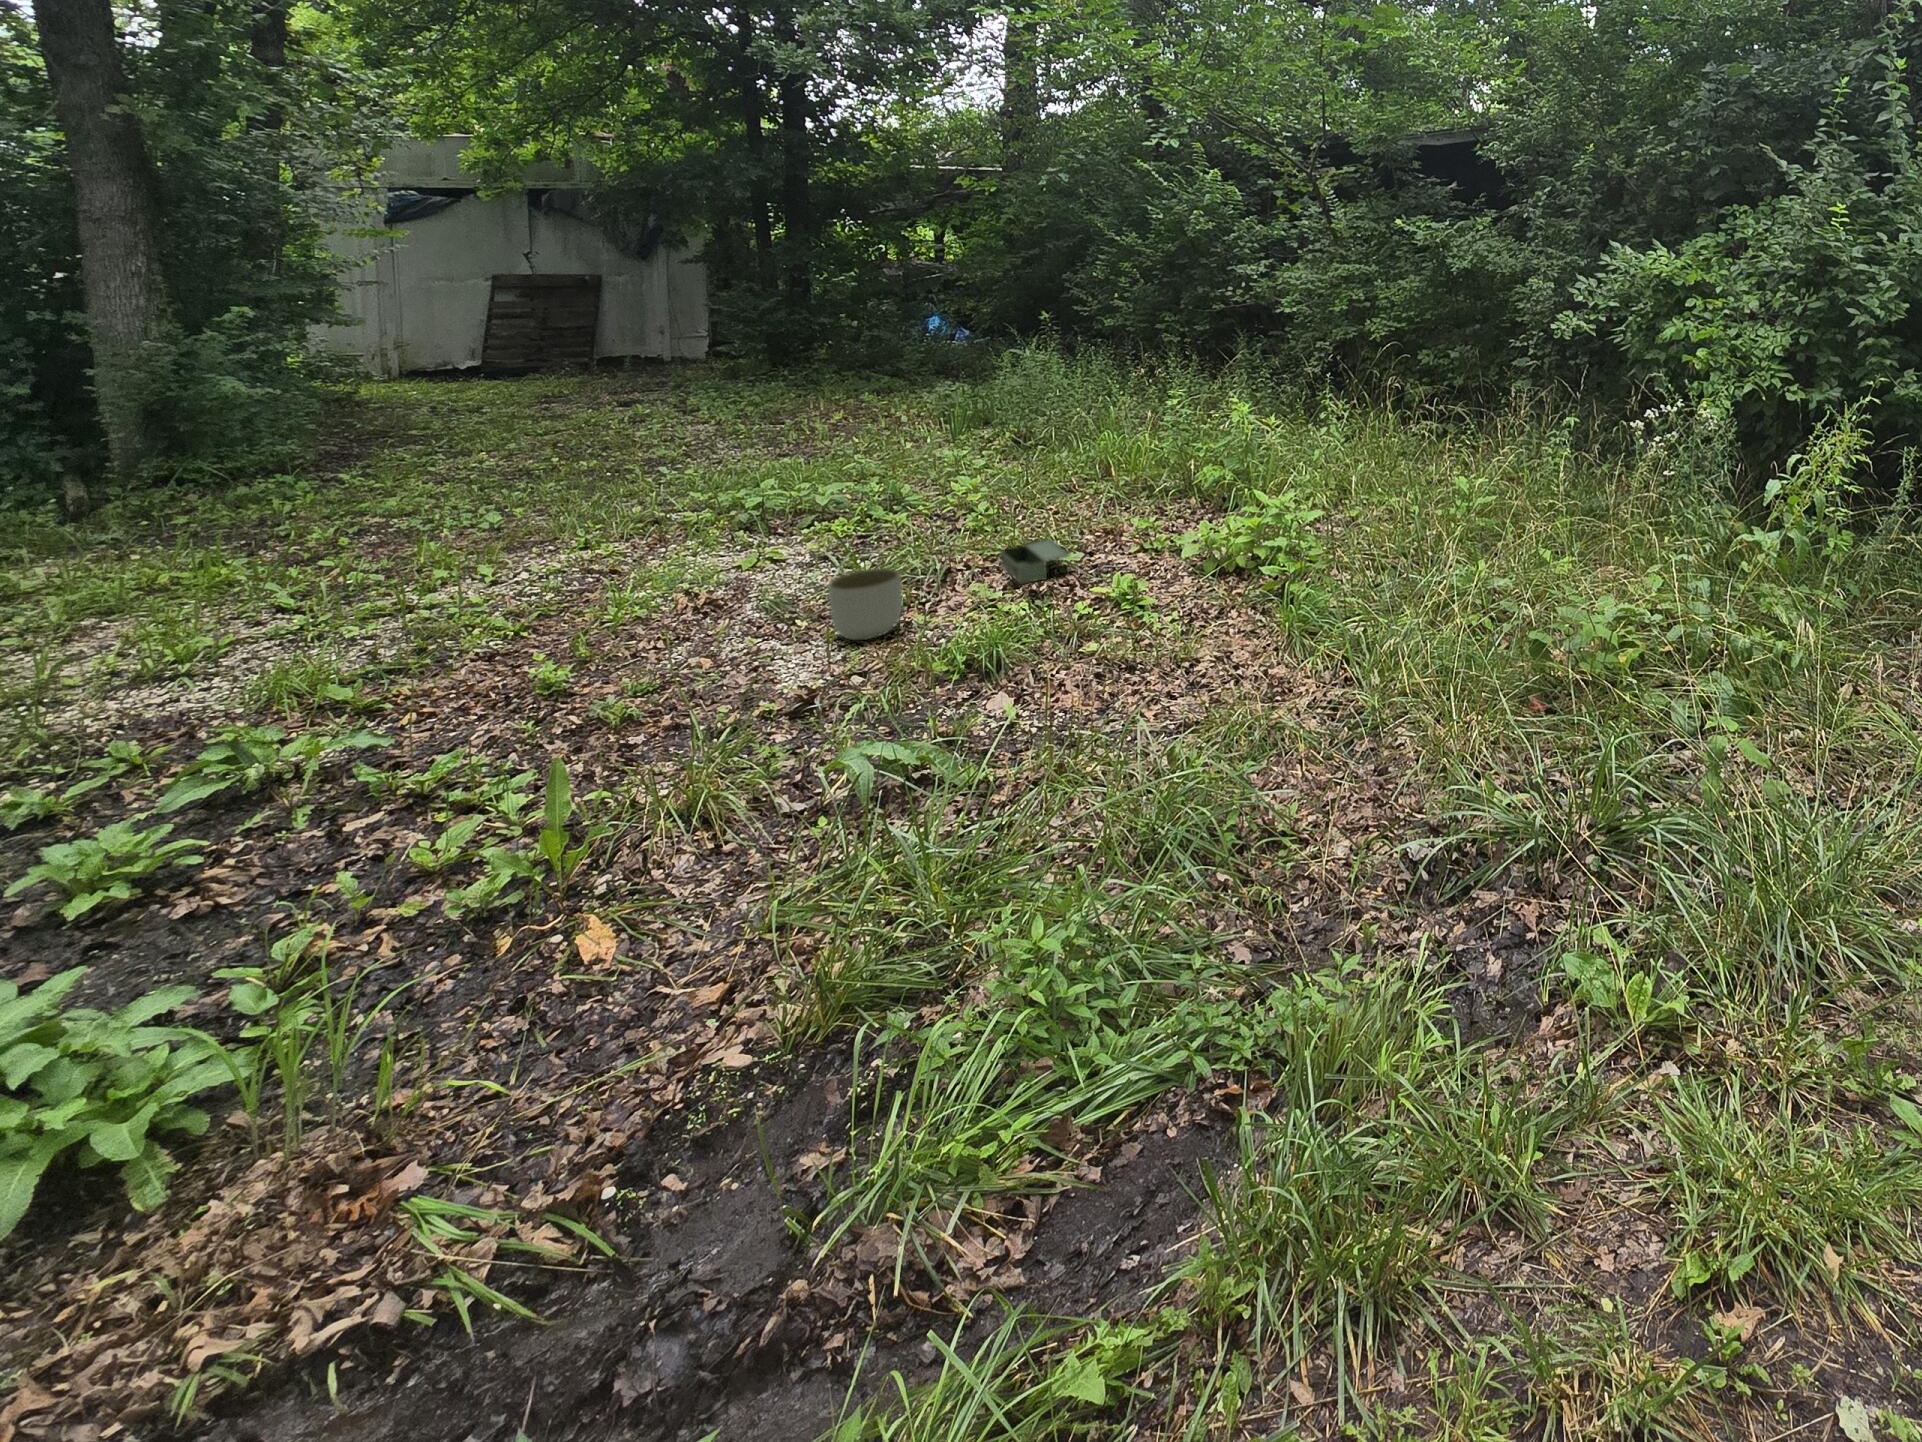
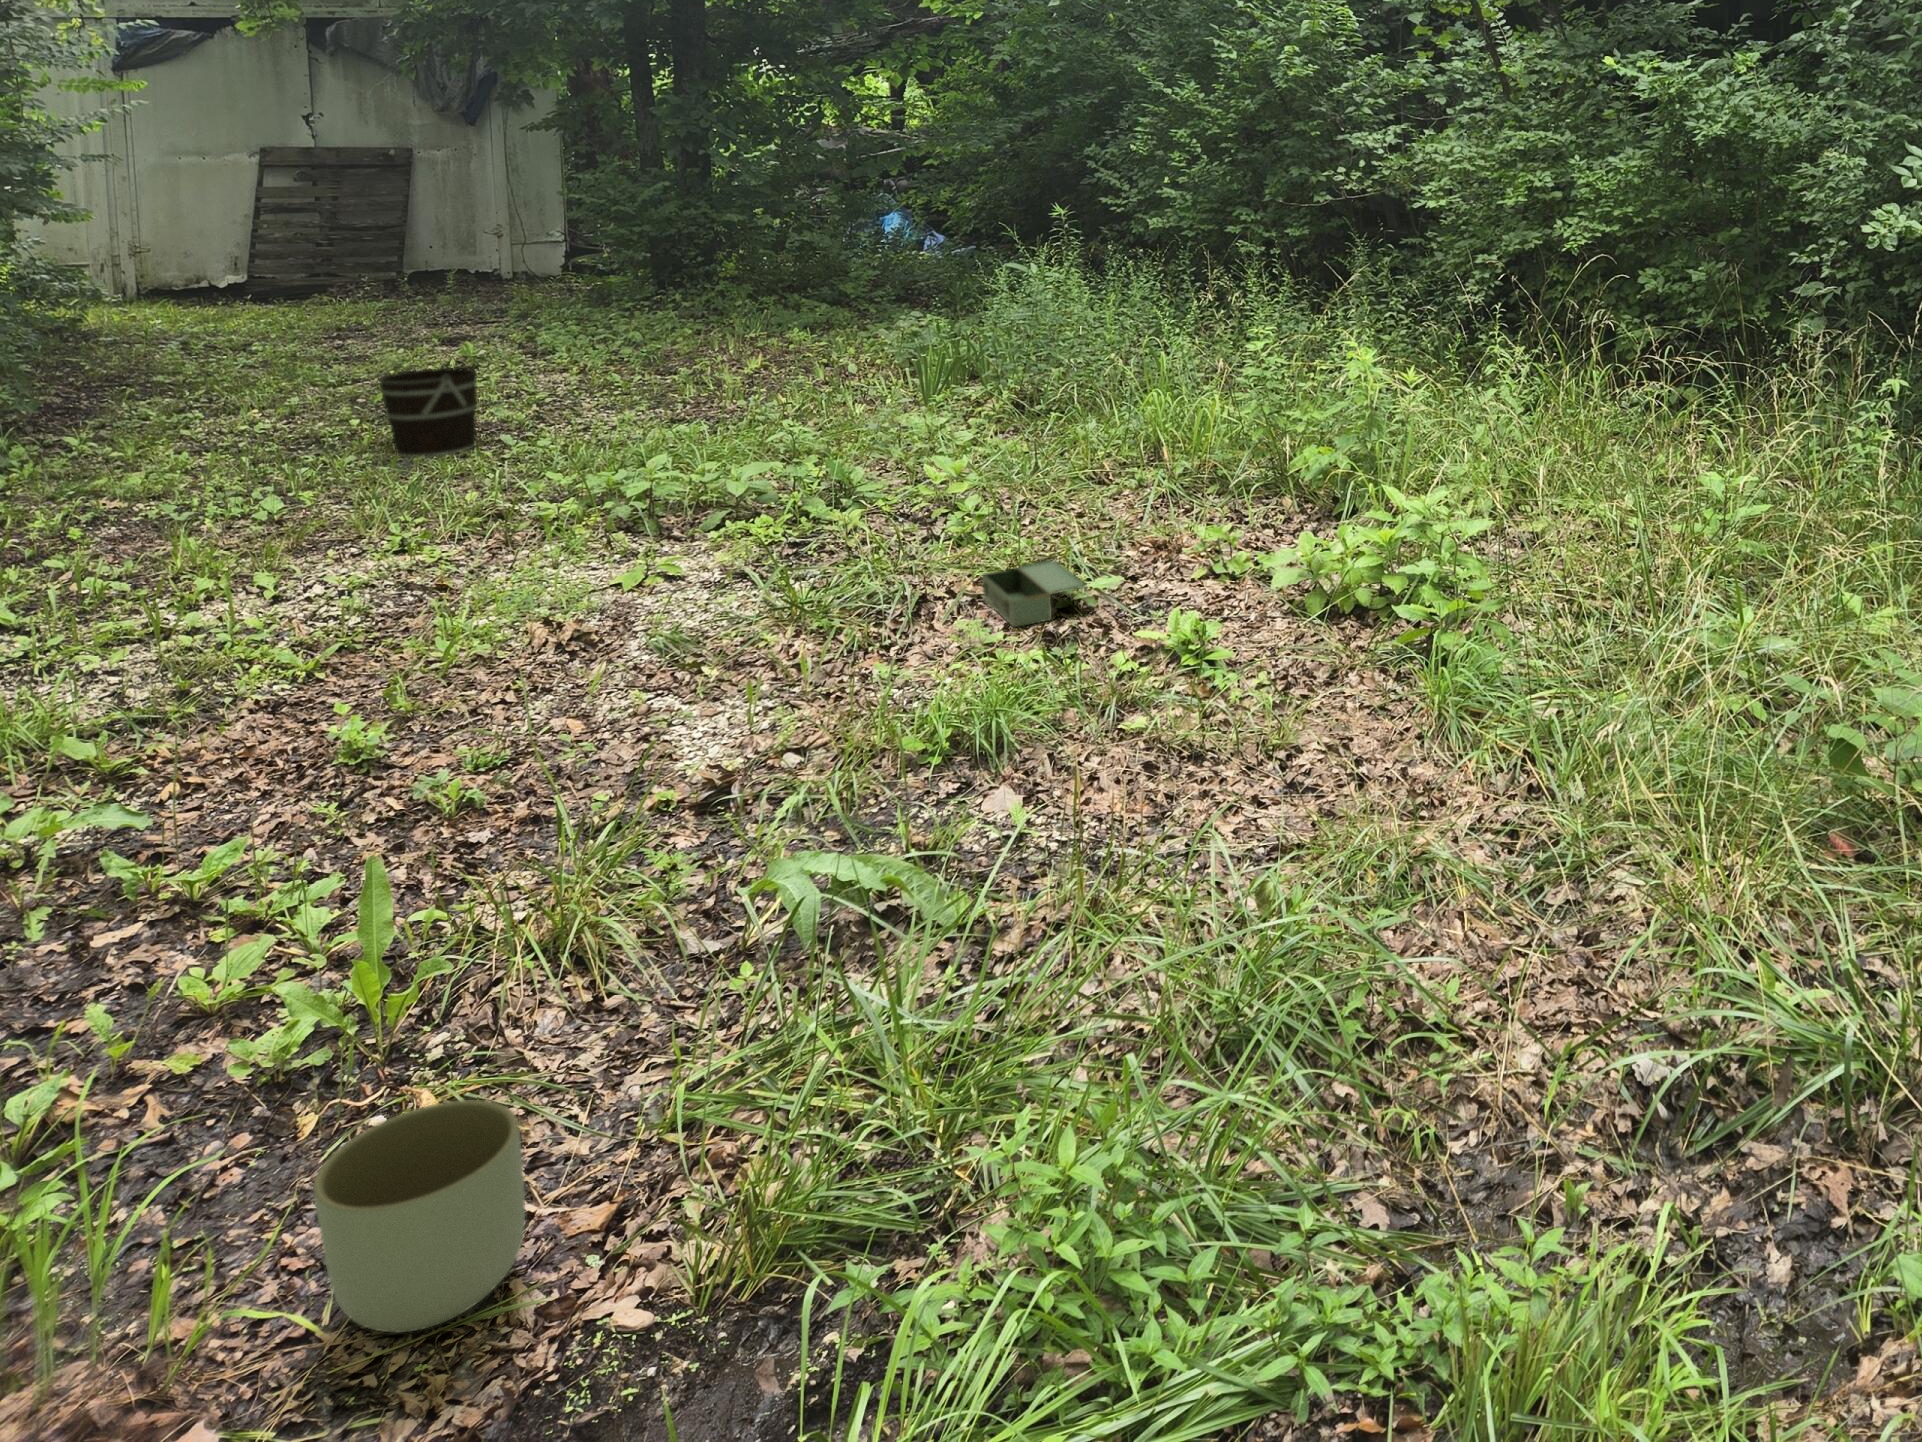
bucket: none [569,415,643,478] -> present [379,368,477,457]
planter: present [828,568,902,640] -> present [313,1100,525,1332]

